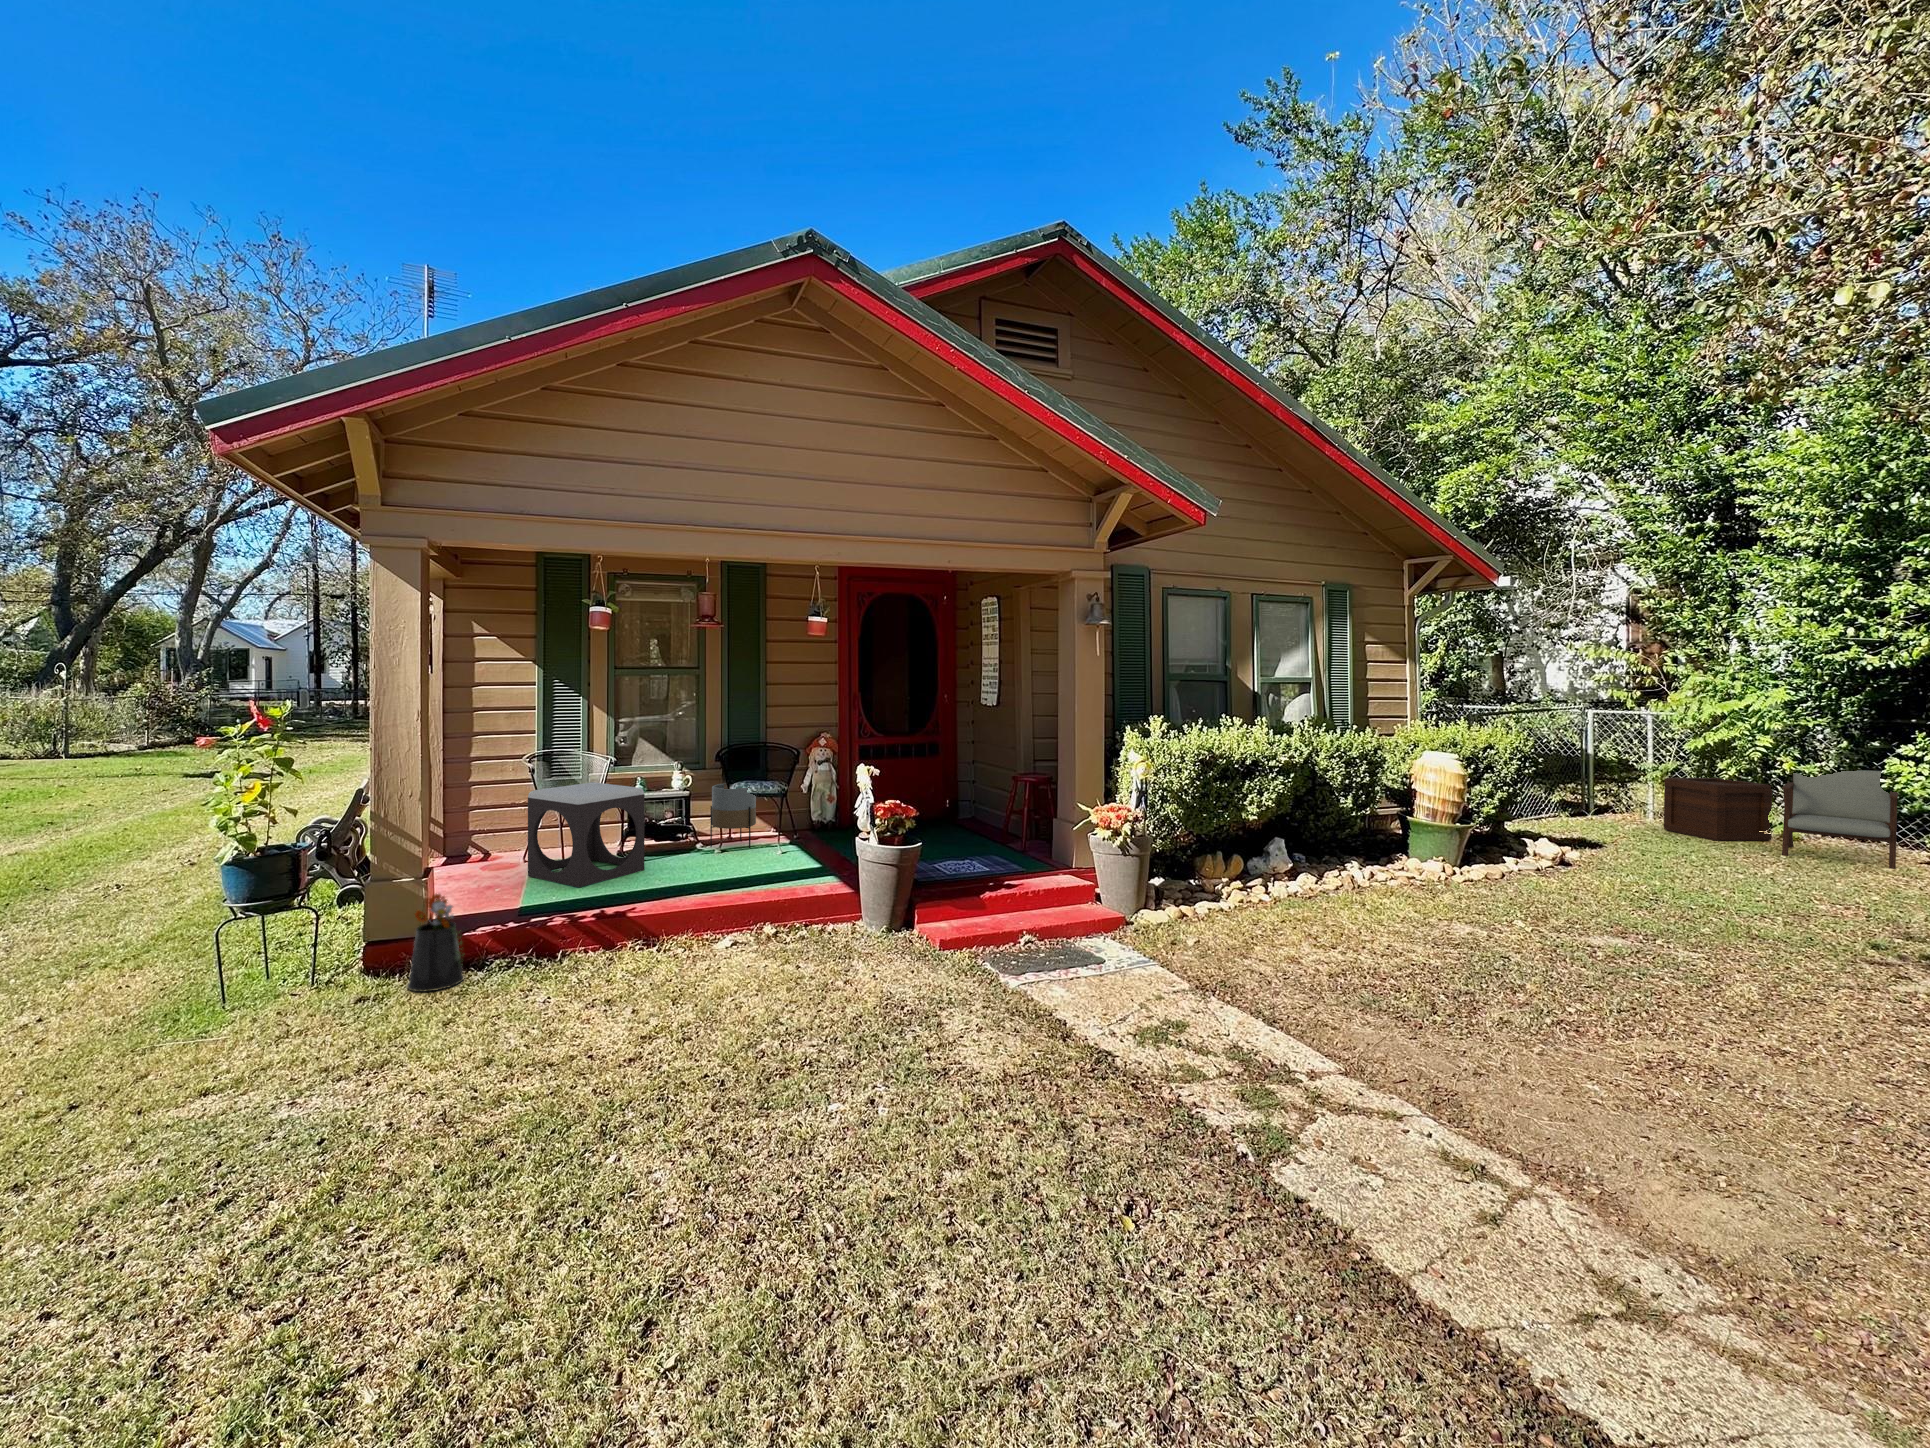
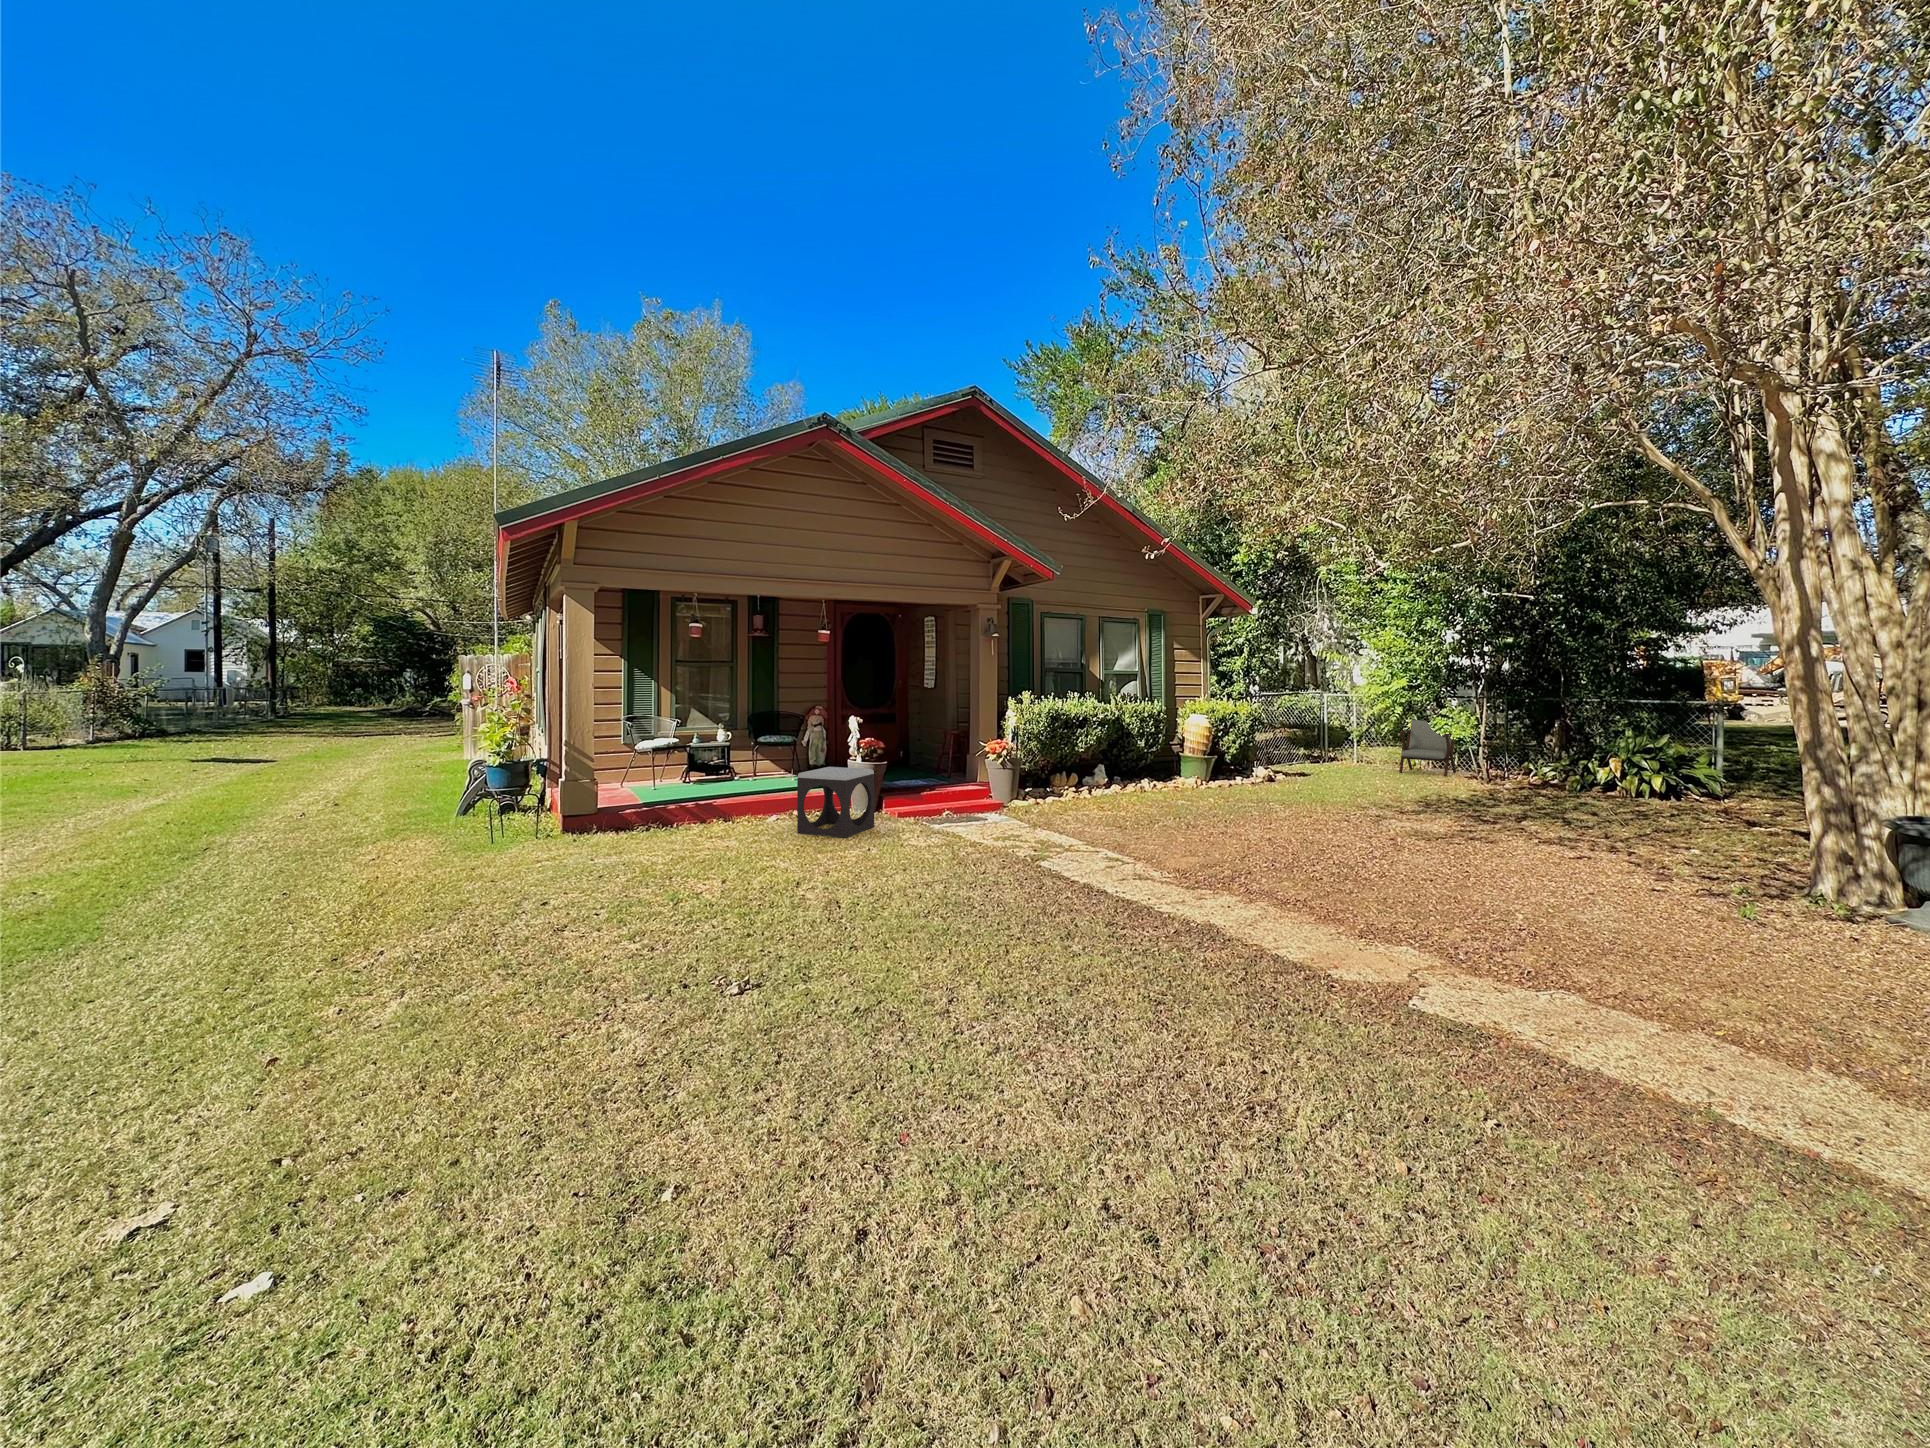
wooden crate: present [1664,778,1772,841] -> none [1354,730,1406,768]
footstool: present [528,782,645,887] -> present [797,767,874,837]
planter: present [710,783,756,848] -> none [743,737,773,778]
watering can: present [407,894,464,992] -> none [604,787,635,839]

